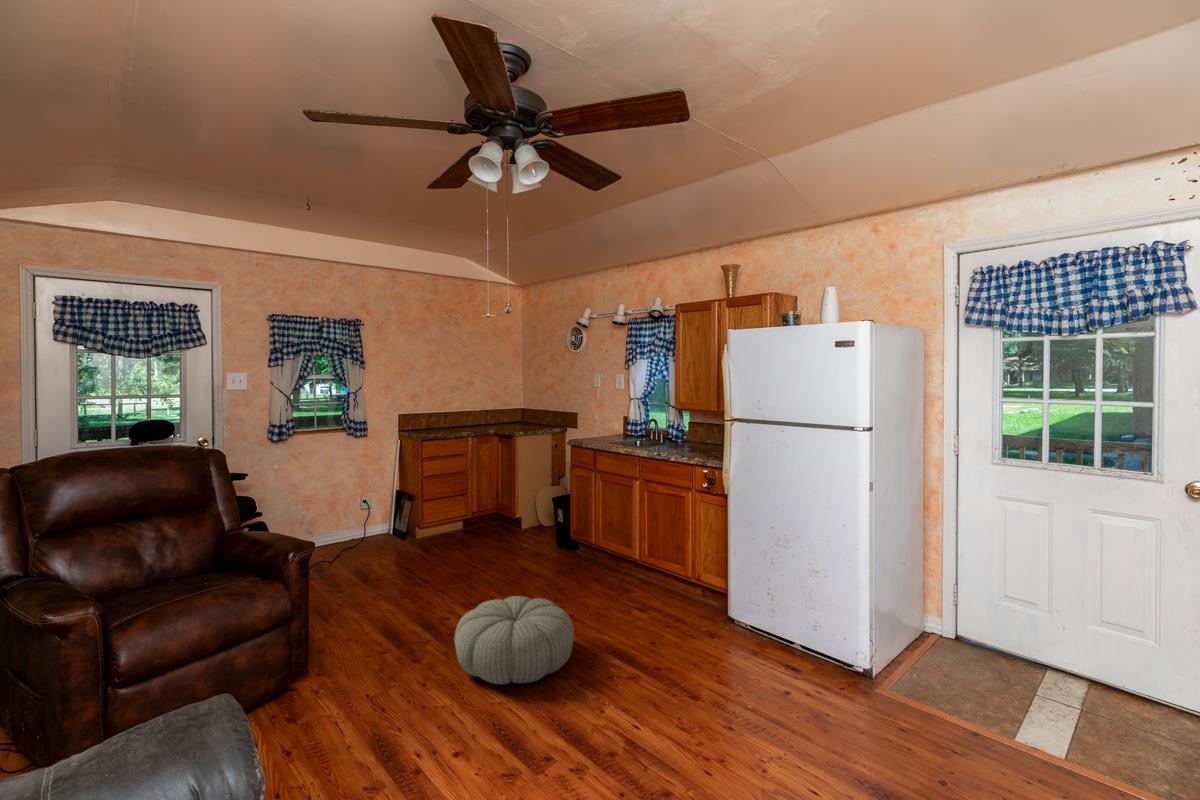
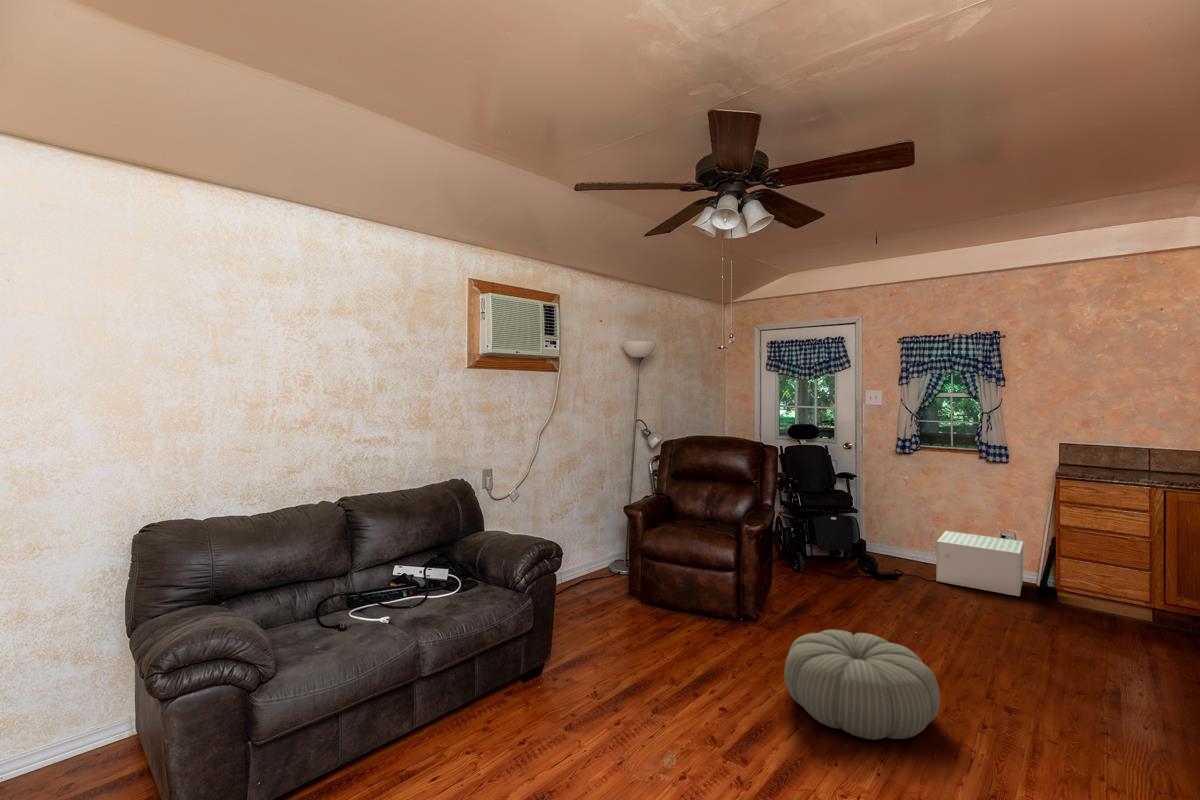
storage box: none [325,499,405,557] -> present [936,531,1023,596]

